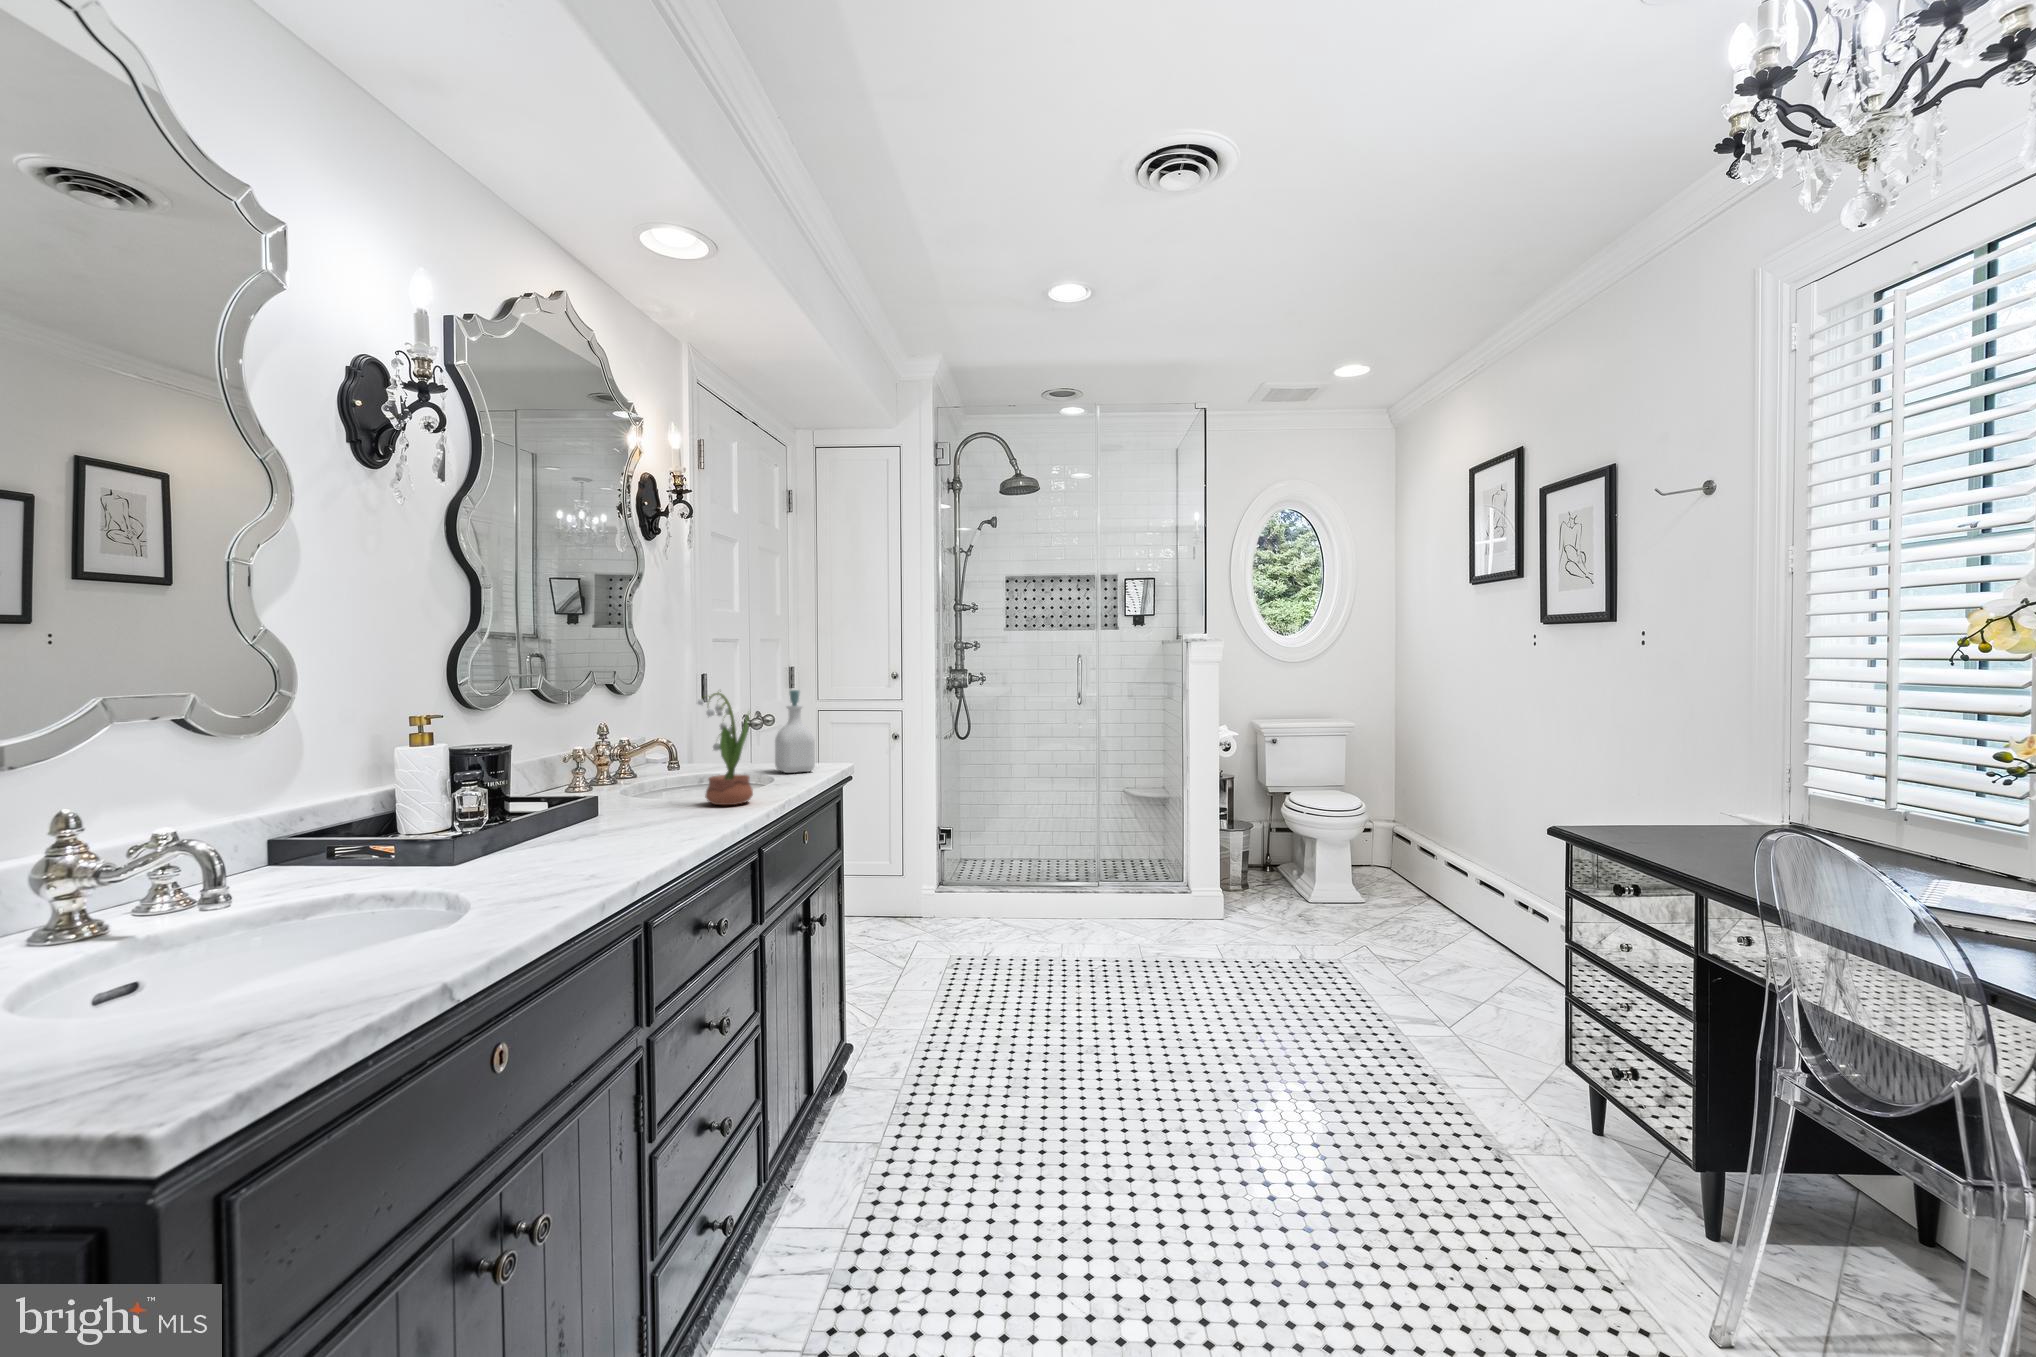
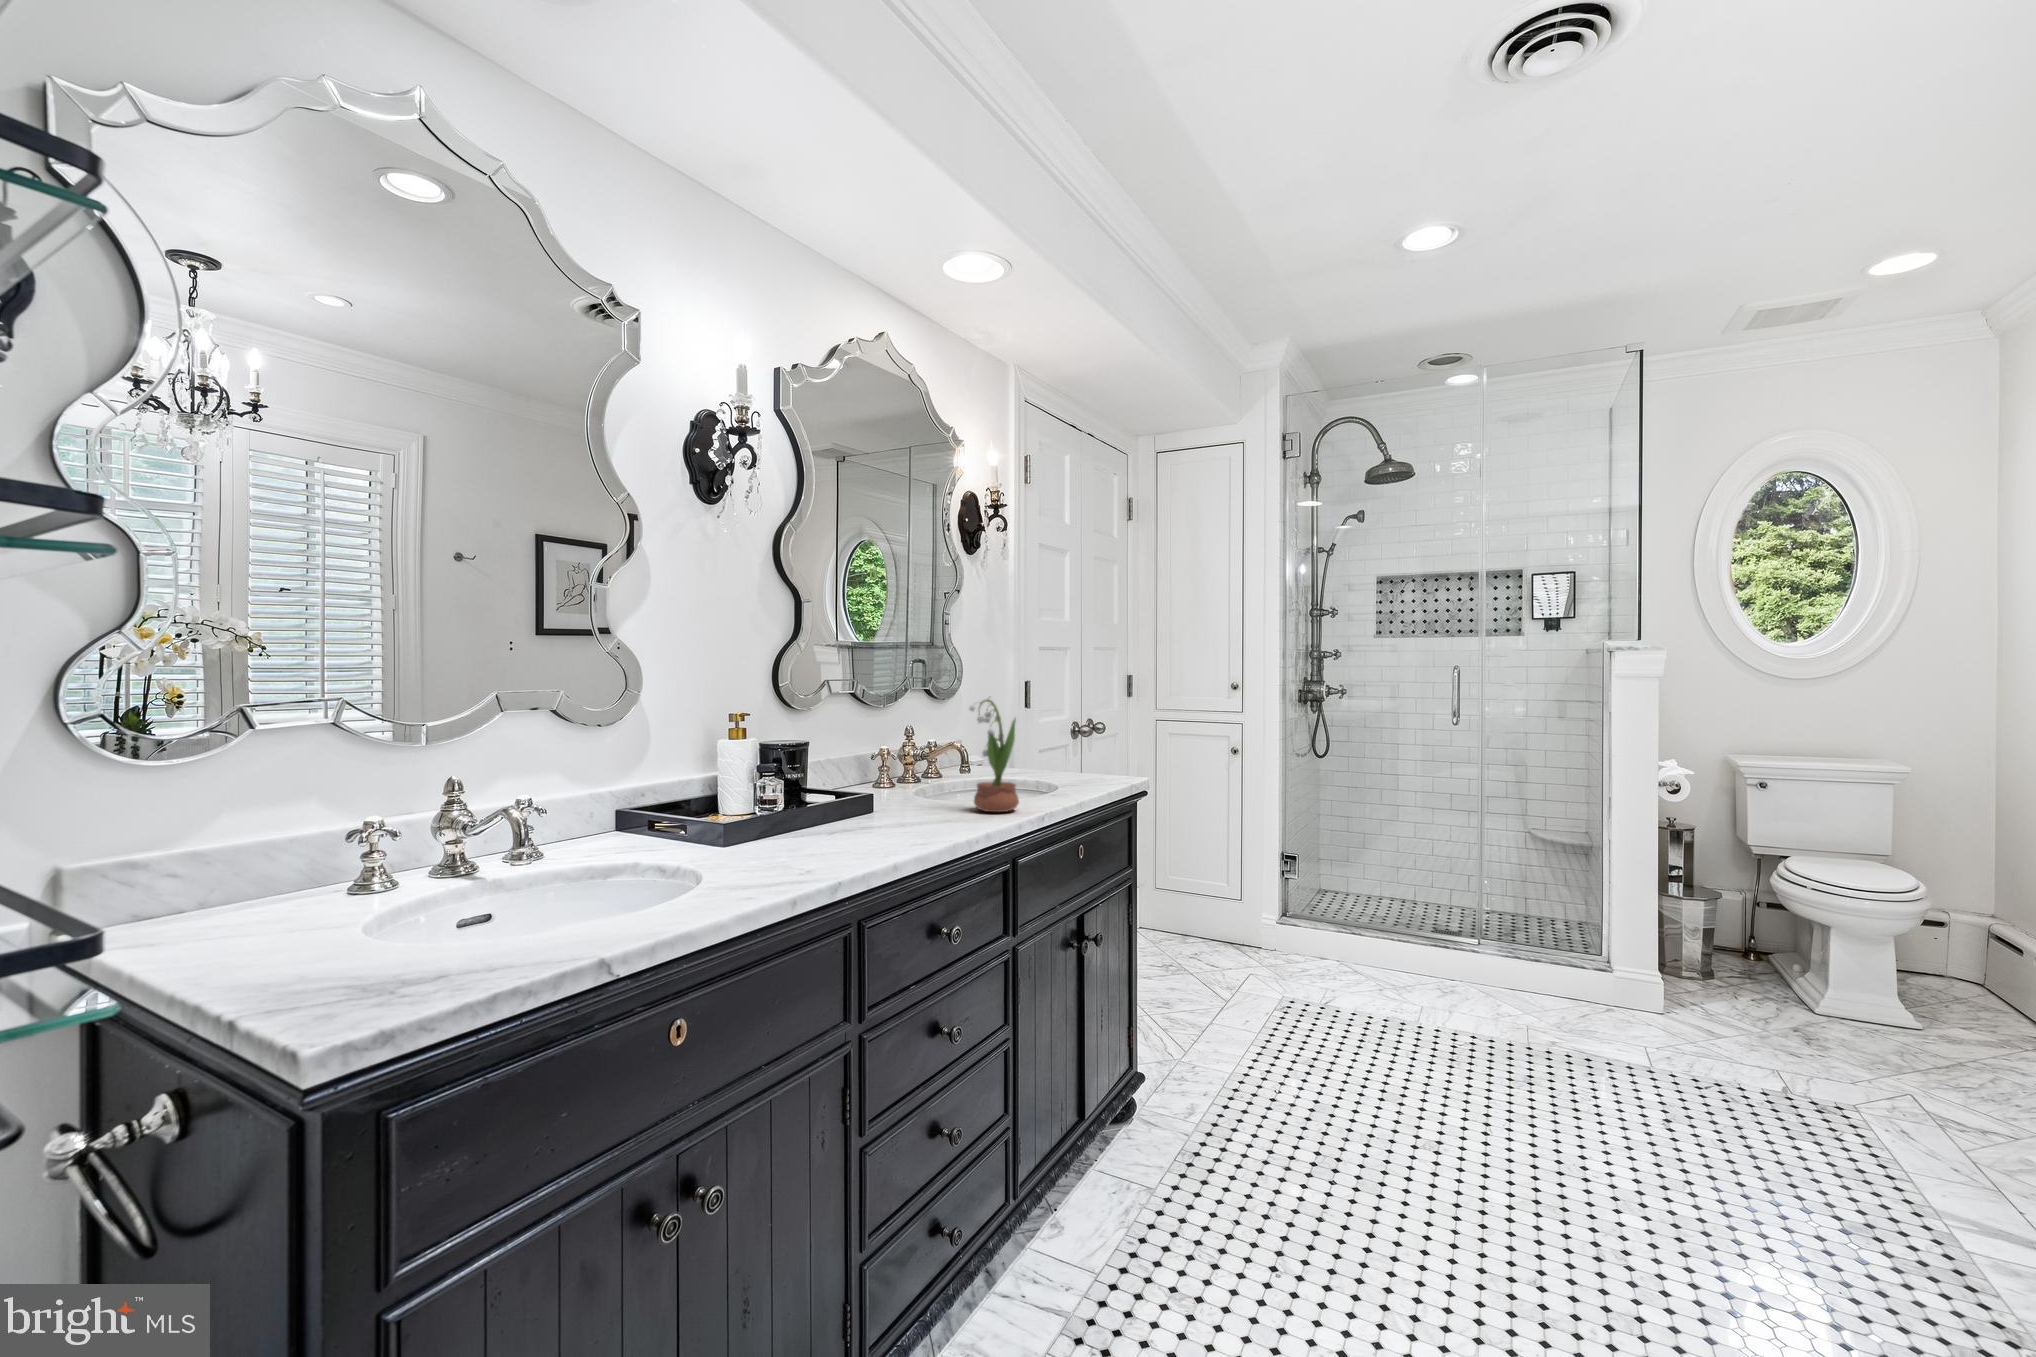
soap bottle: present [775,690,815,773] -> none [1071,699,1110,784]

